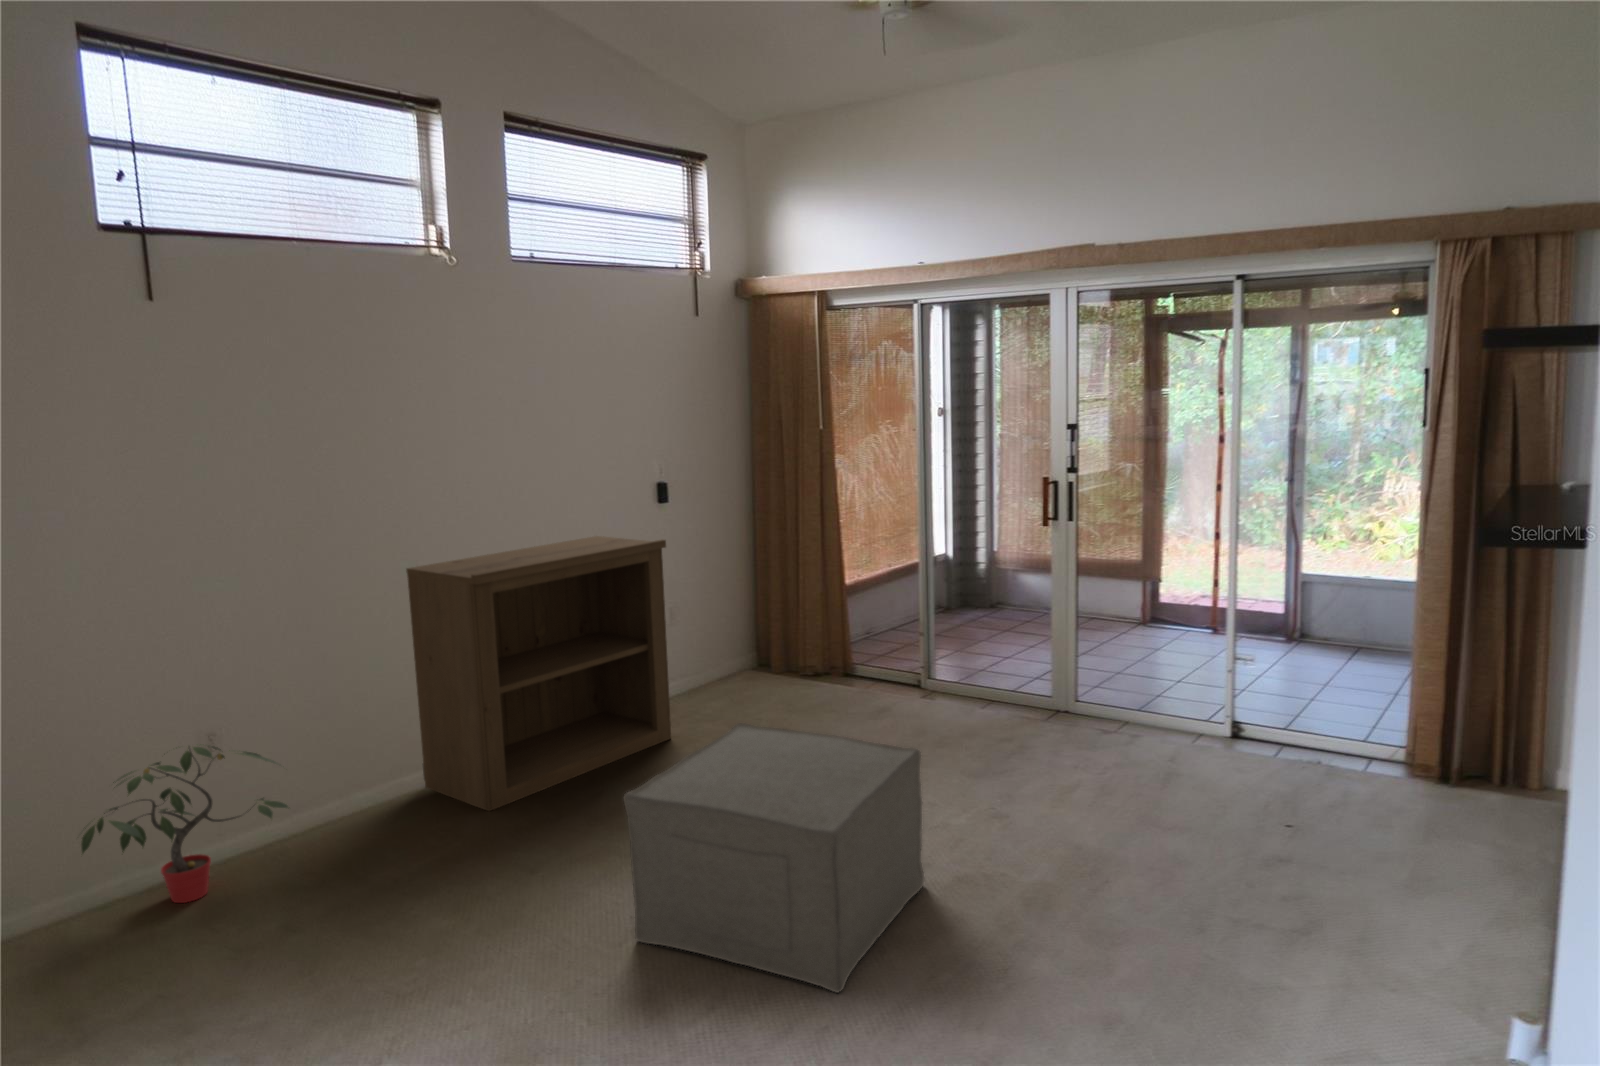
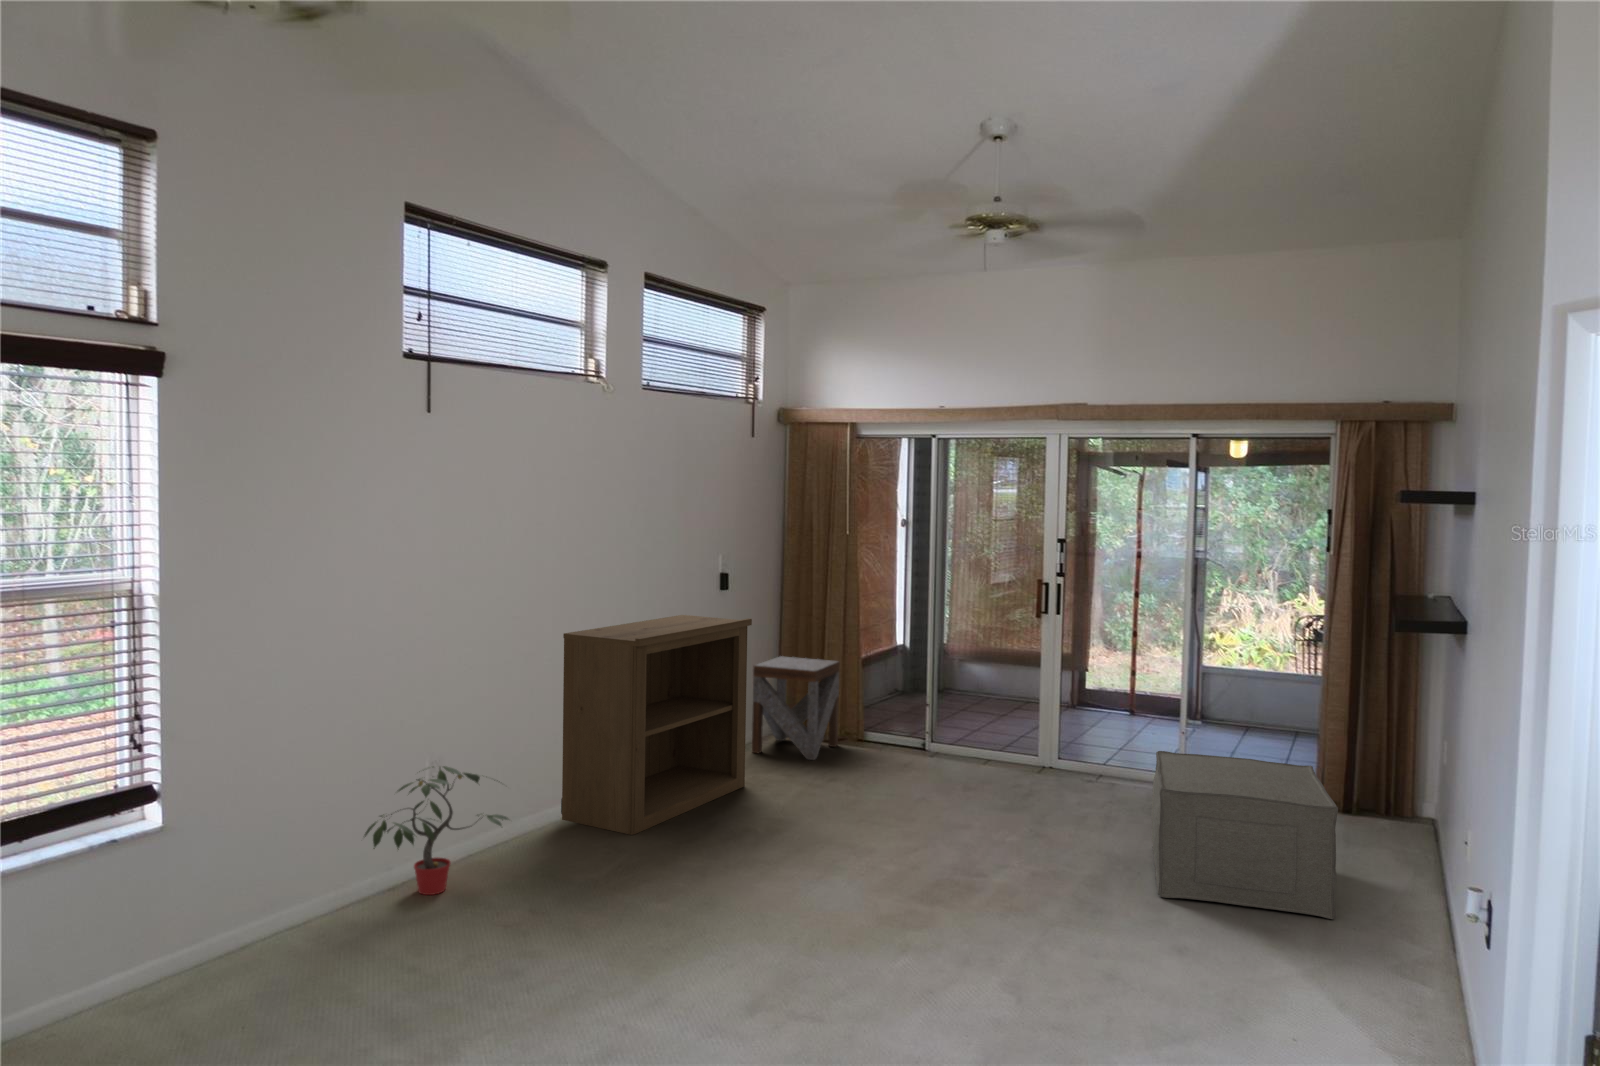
side table: none [707,577,818,701] -> present [752,656,840,760]
ottoman: present [624,723,924,992] -> present [1151,751,1338,919]

